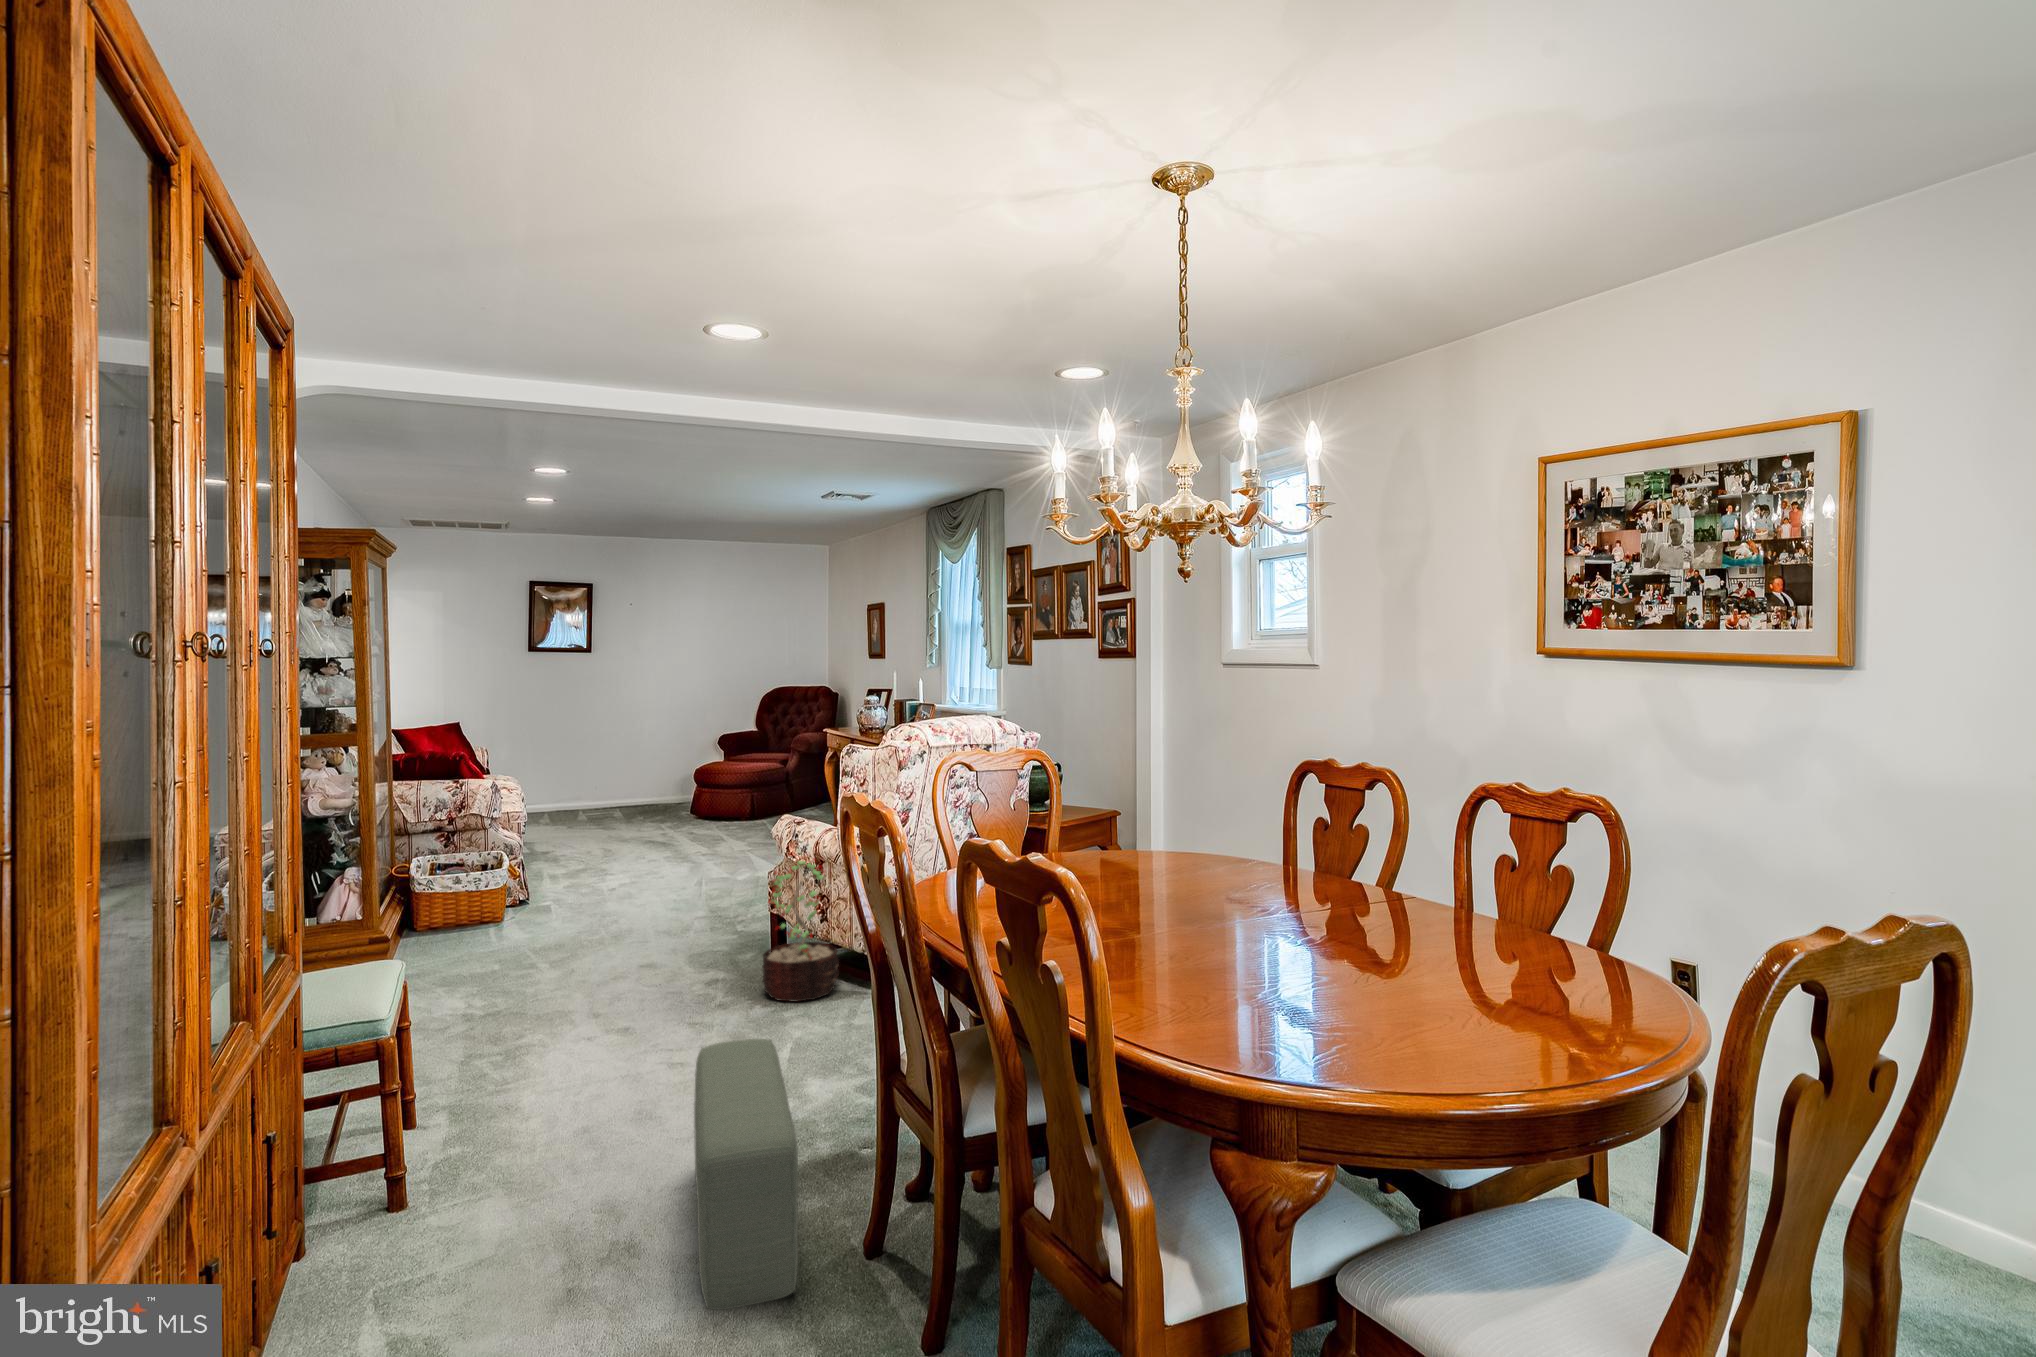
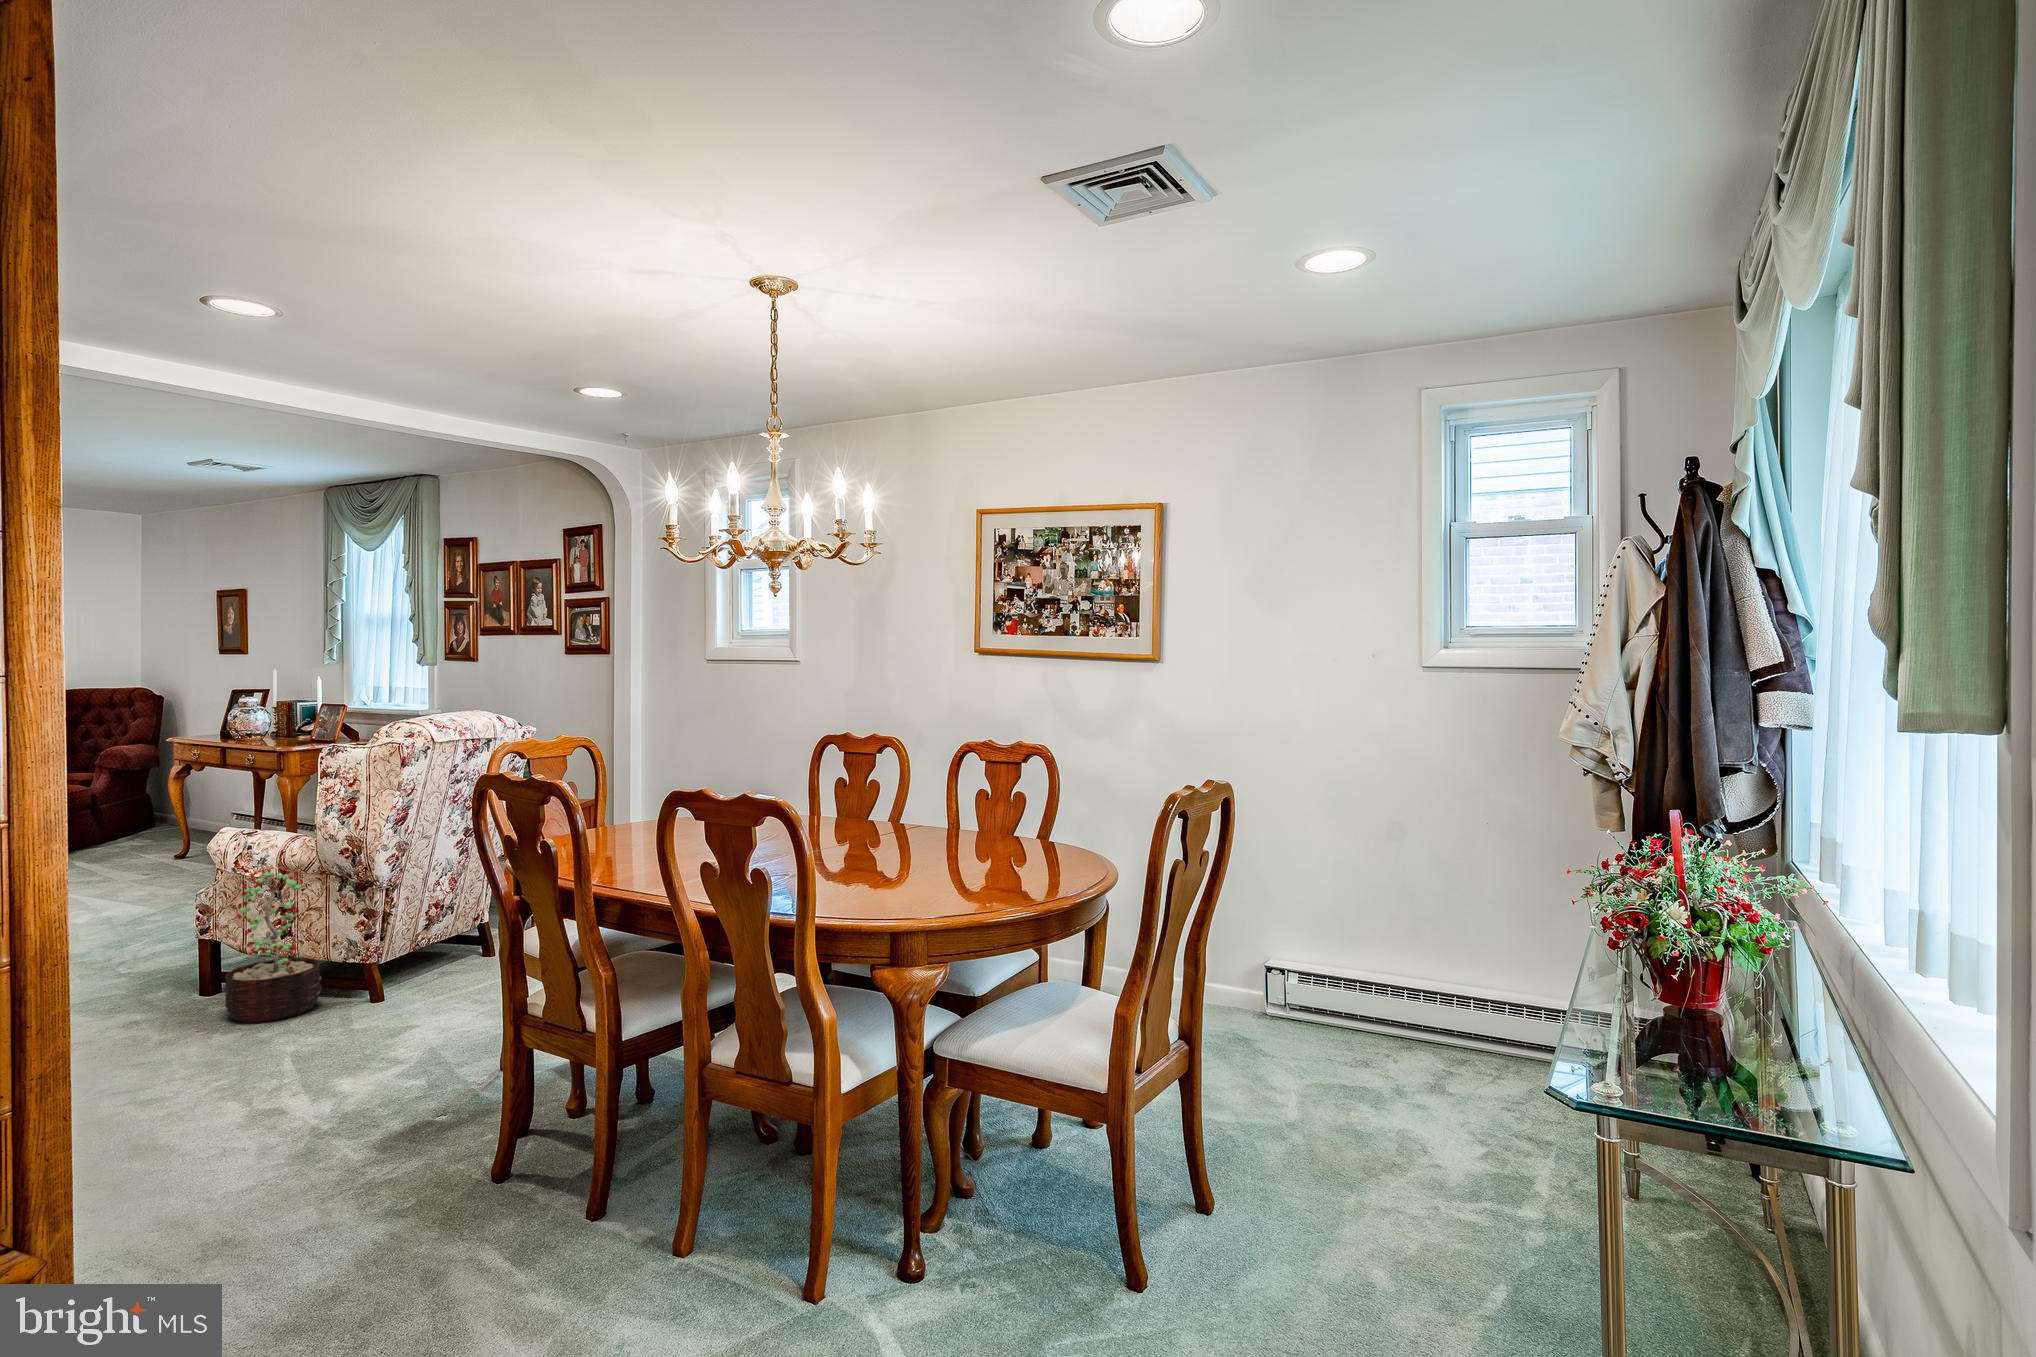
pouf: present [694,1039,798,1310] -> none [269,1019,445,1233]

